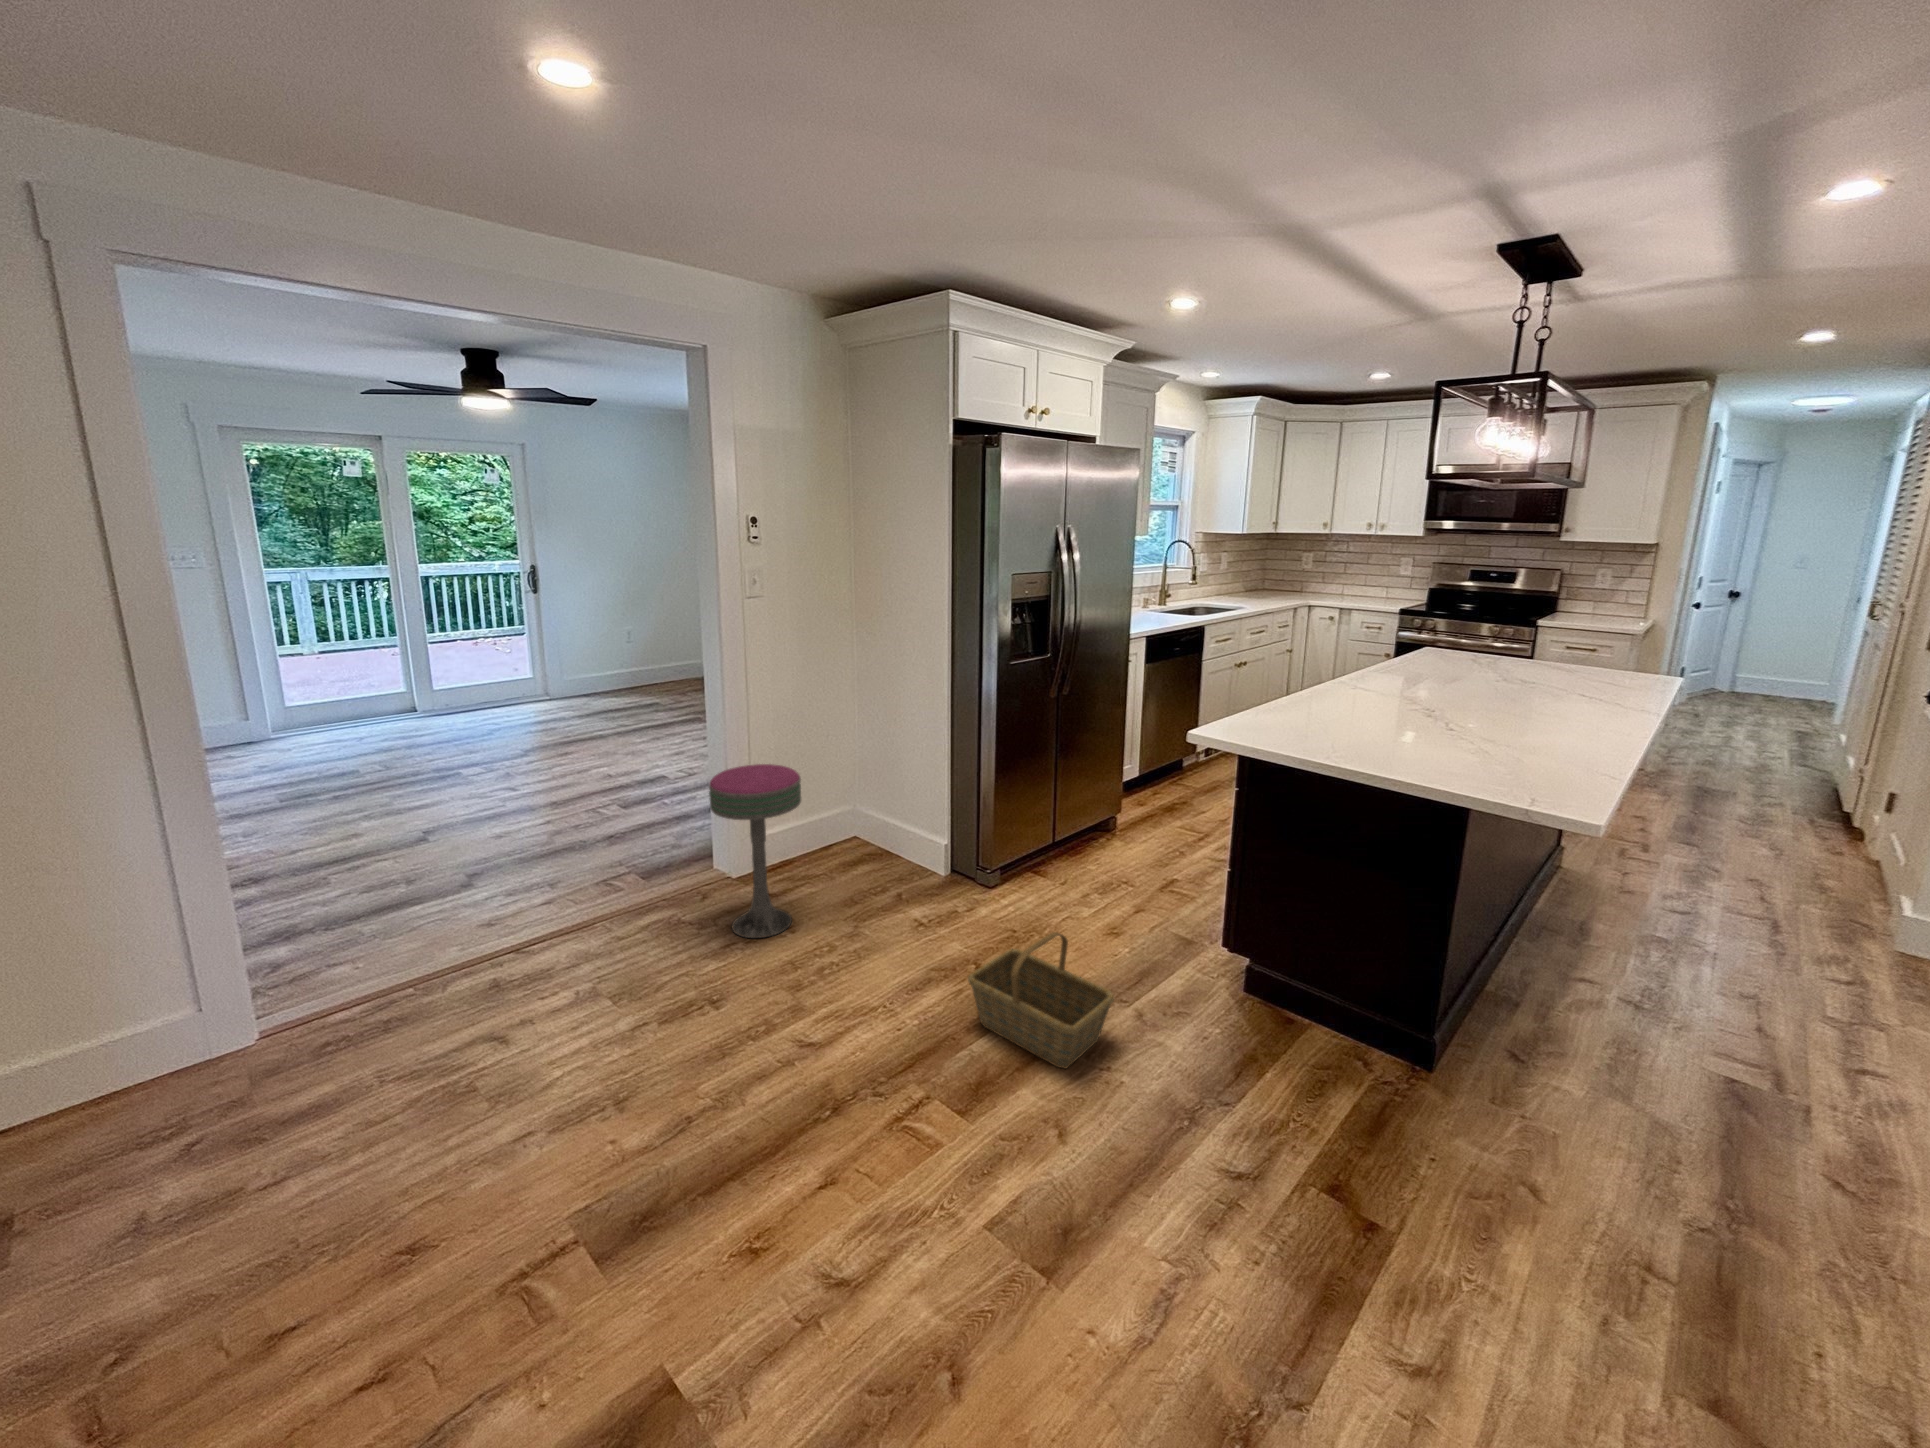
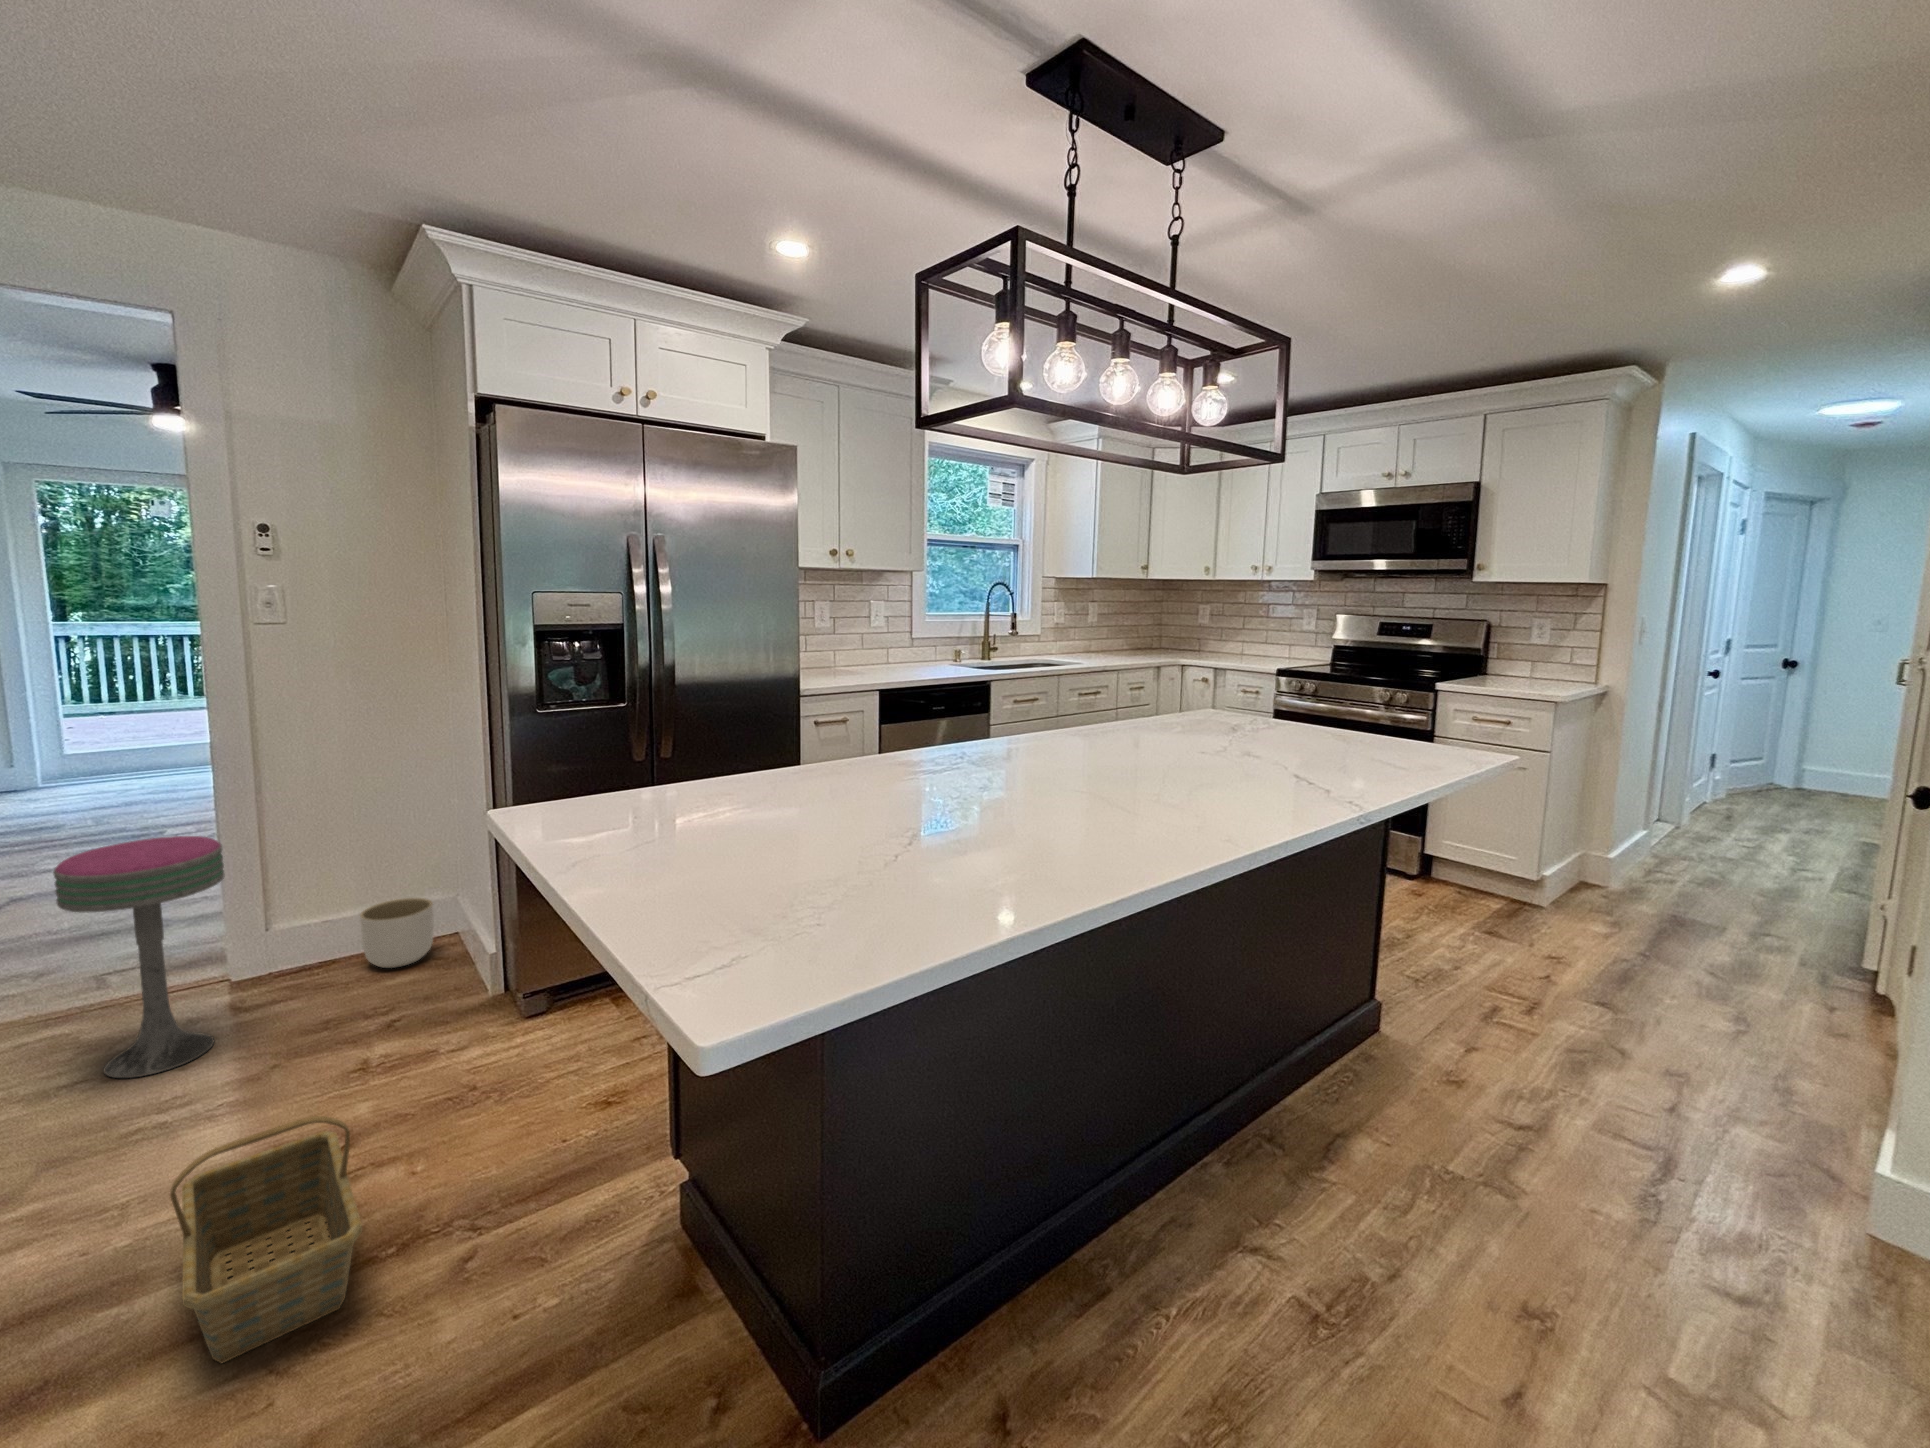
planter: none [817,808,863,861] -> present [360,898,434,968]

